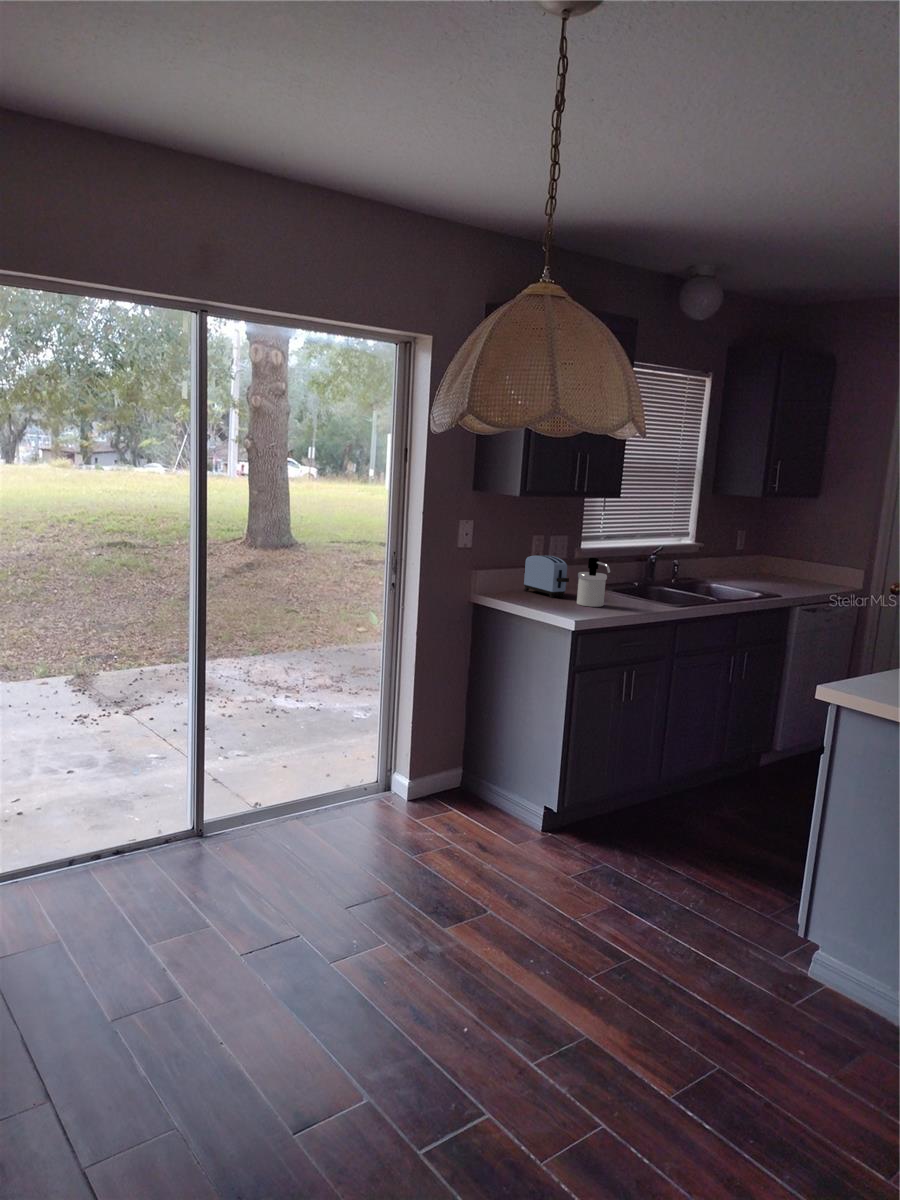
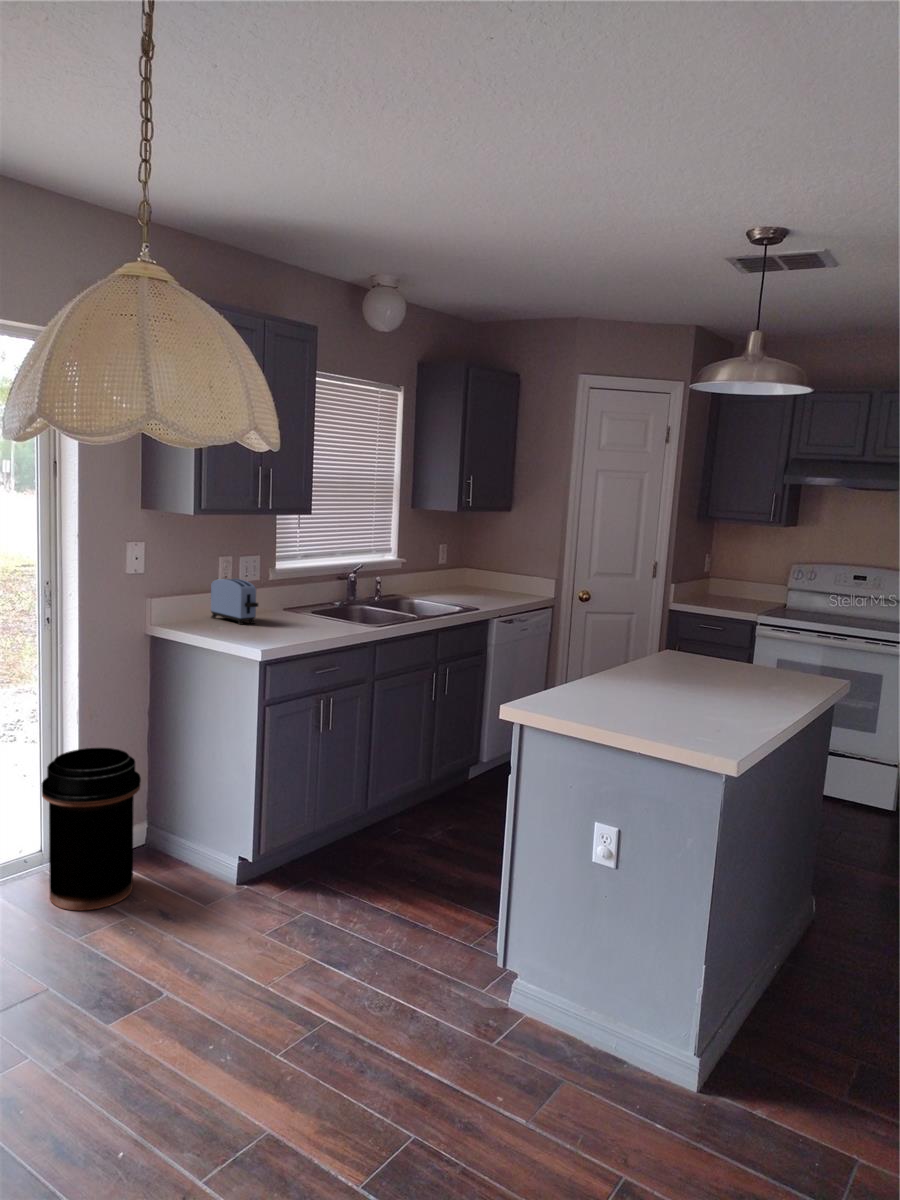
soap dispenser: present [577,558,610,607] -> none [266,580,300,633]
trash can: none [385,698,464,836] -> present [41,748,141,910]

